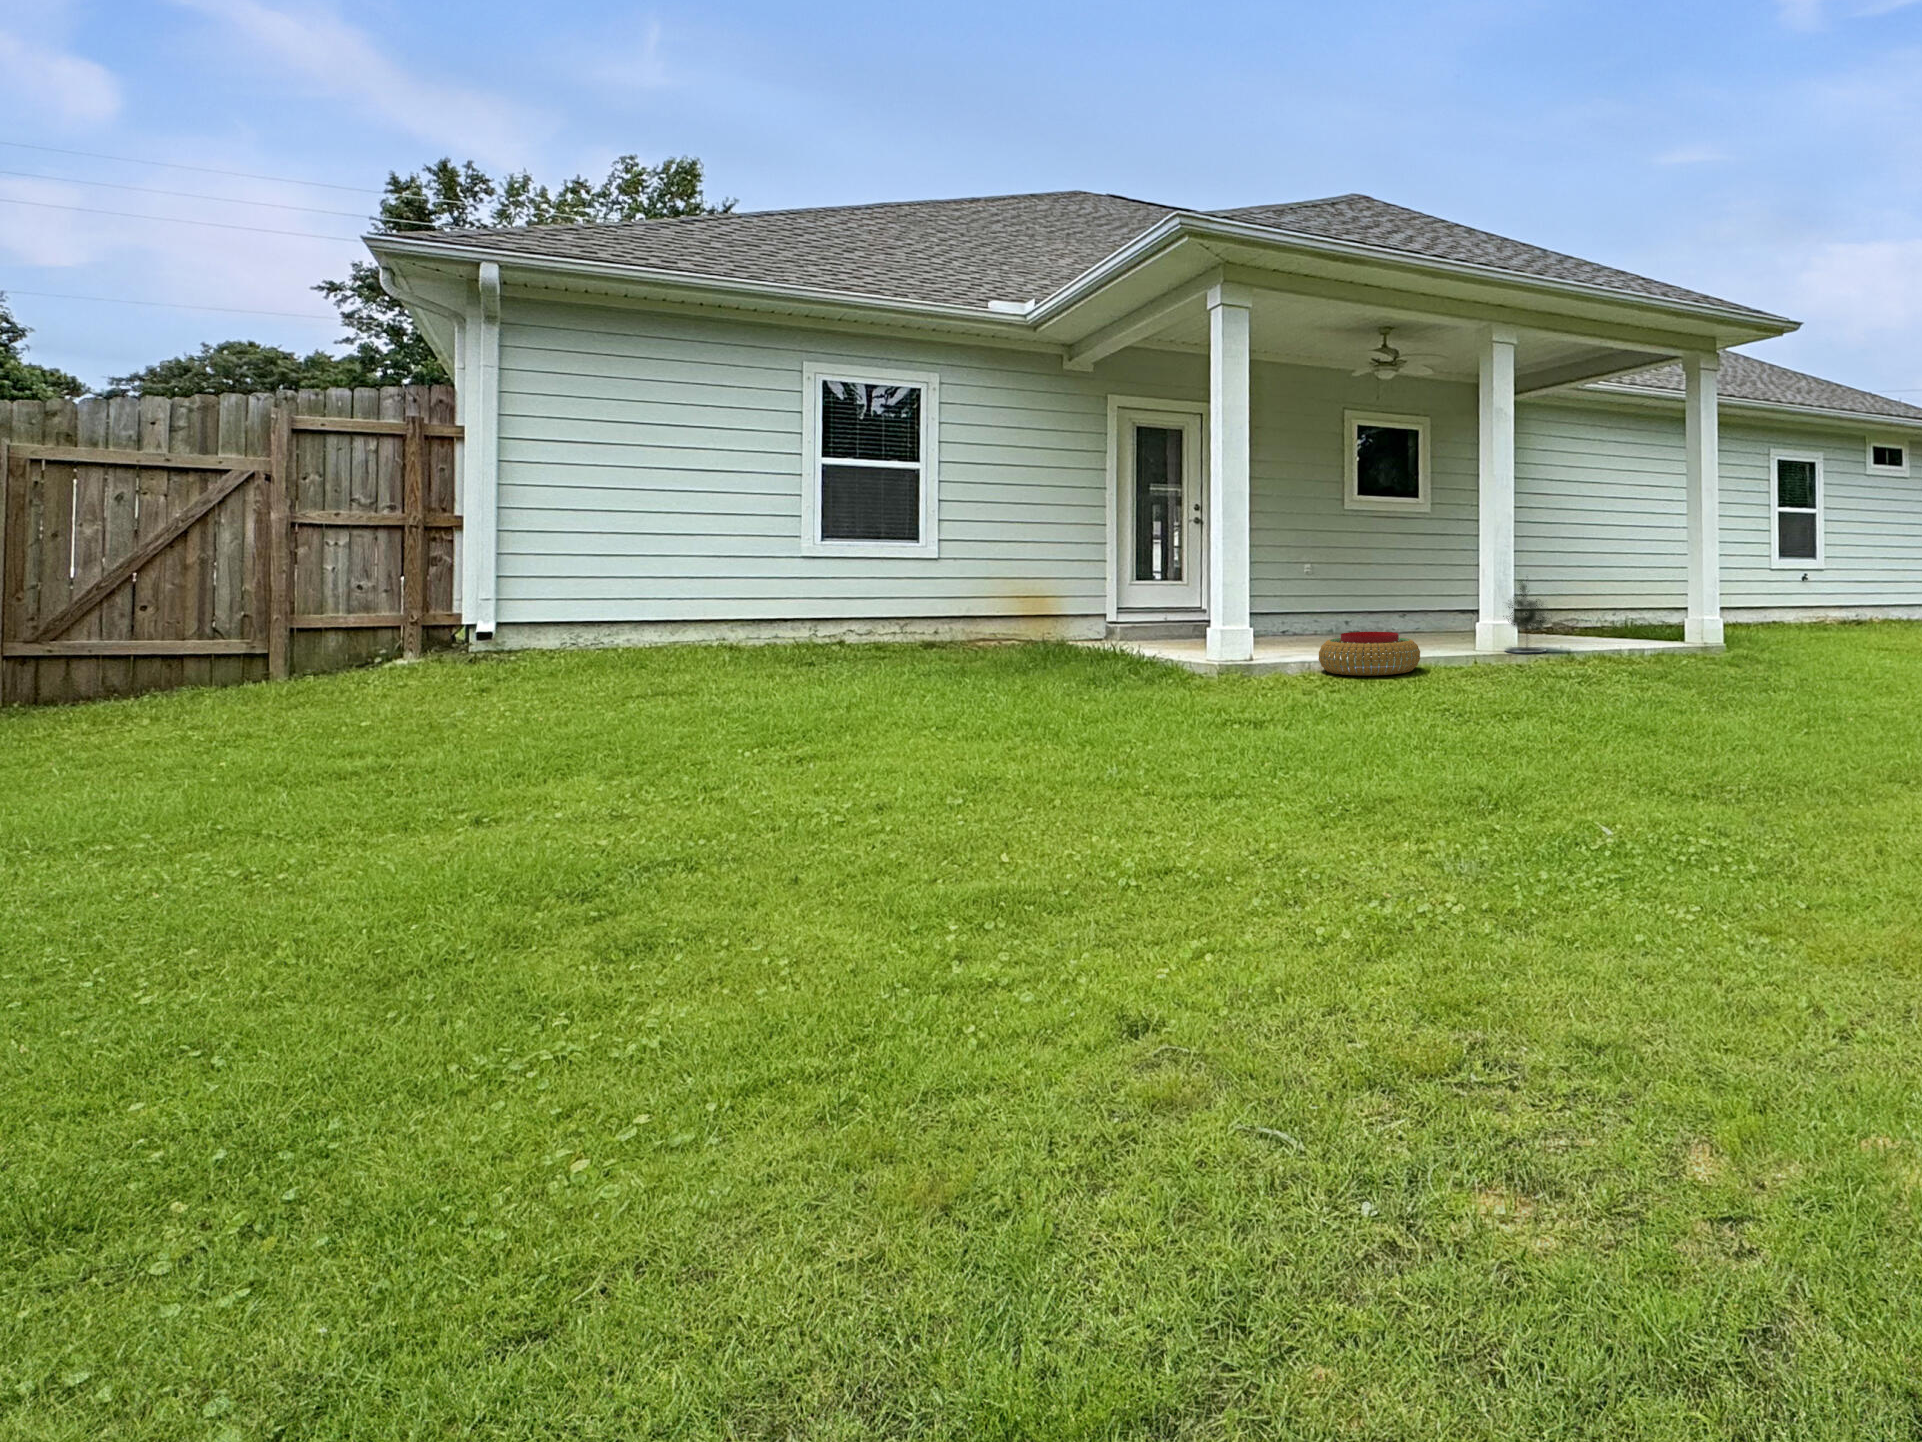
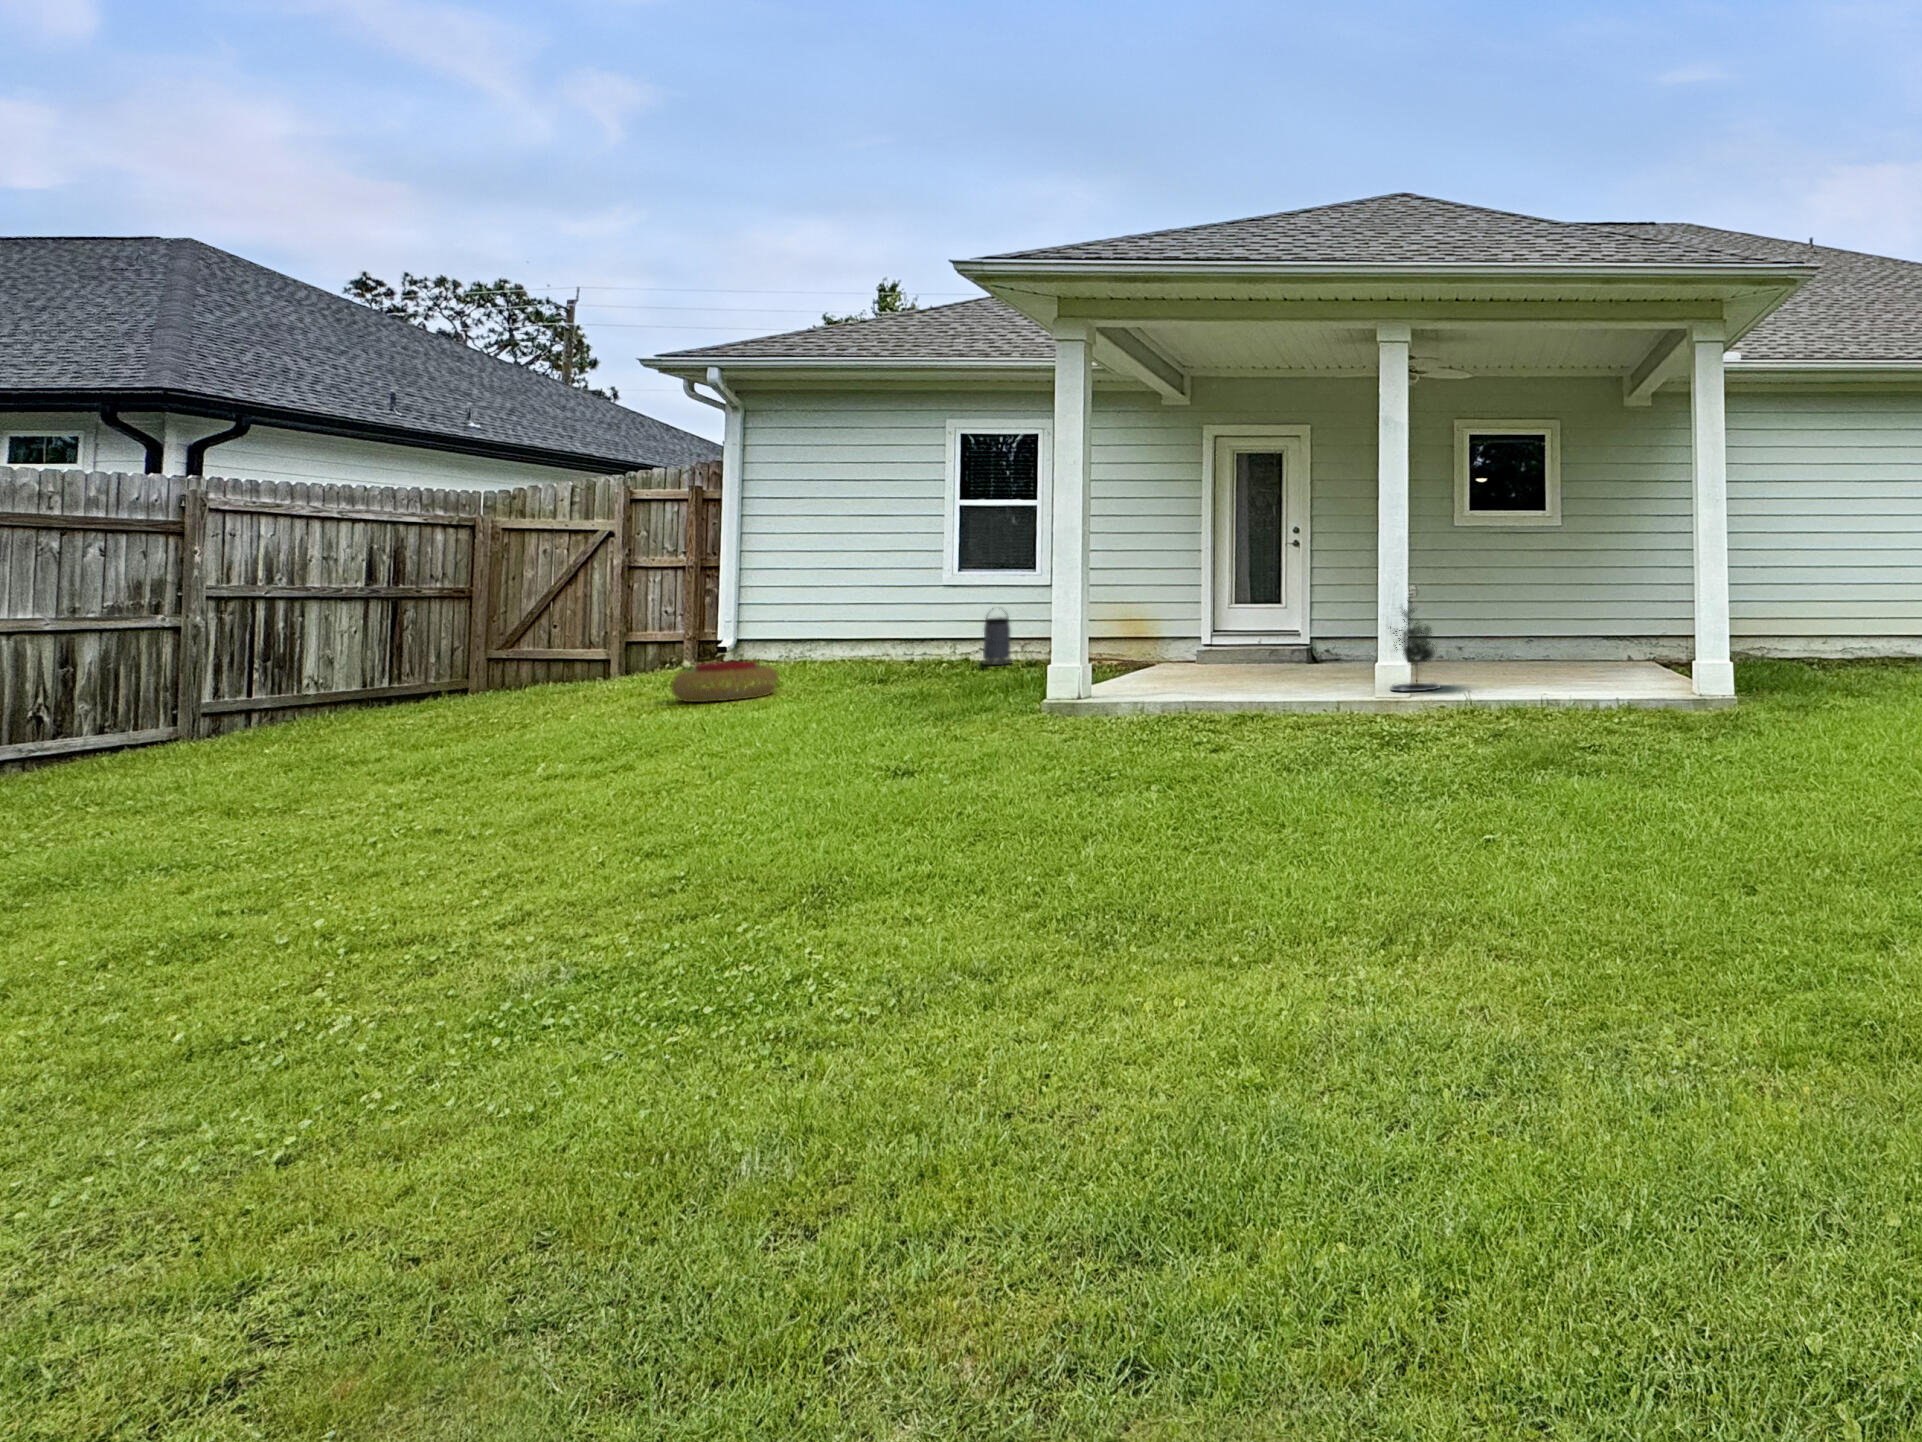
watering can: none [893,583,928,647] -> present [981,608,1011,665]
pouf: present [1319,632,1420,675] -> present [672,661,779,702]

